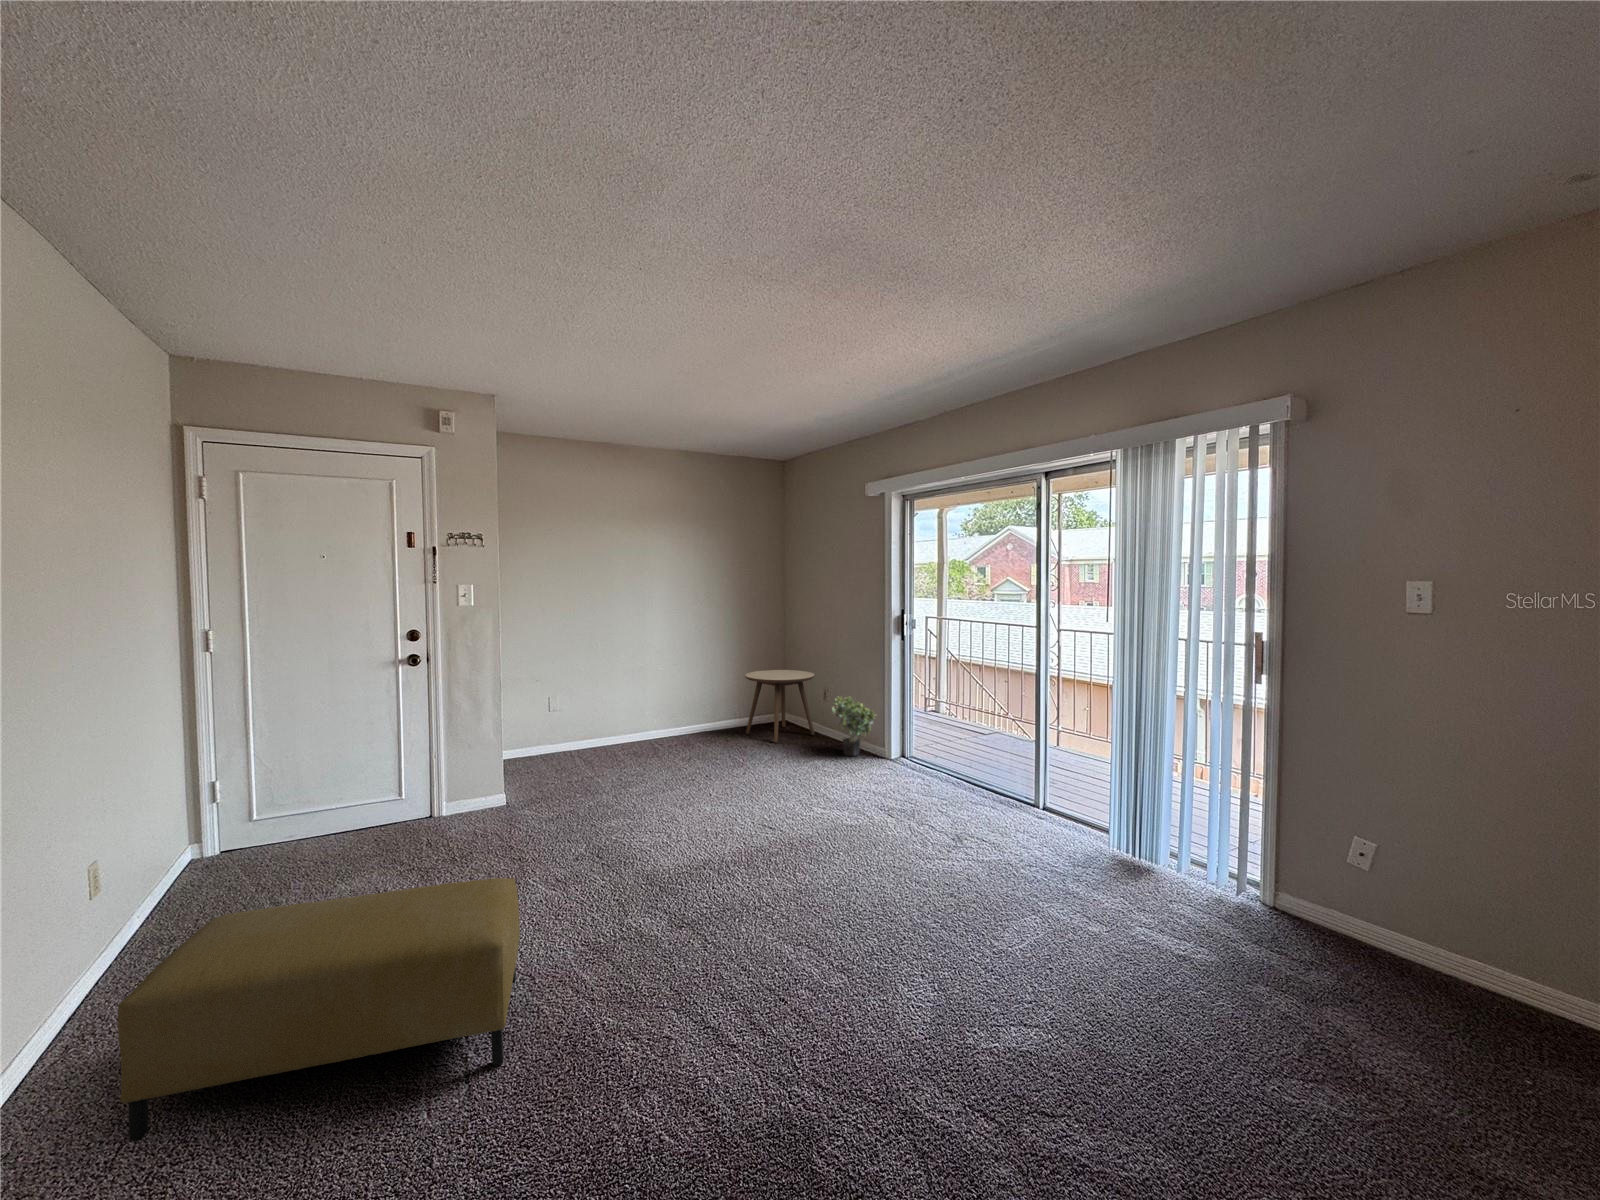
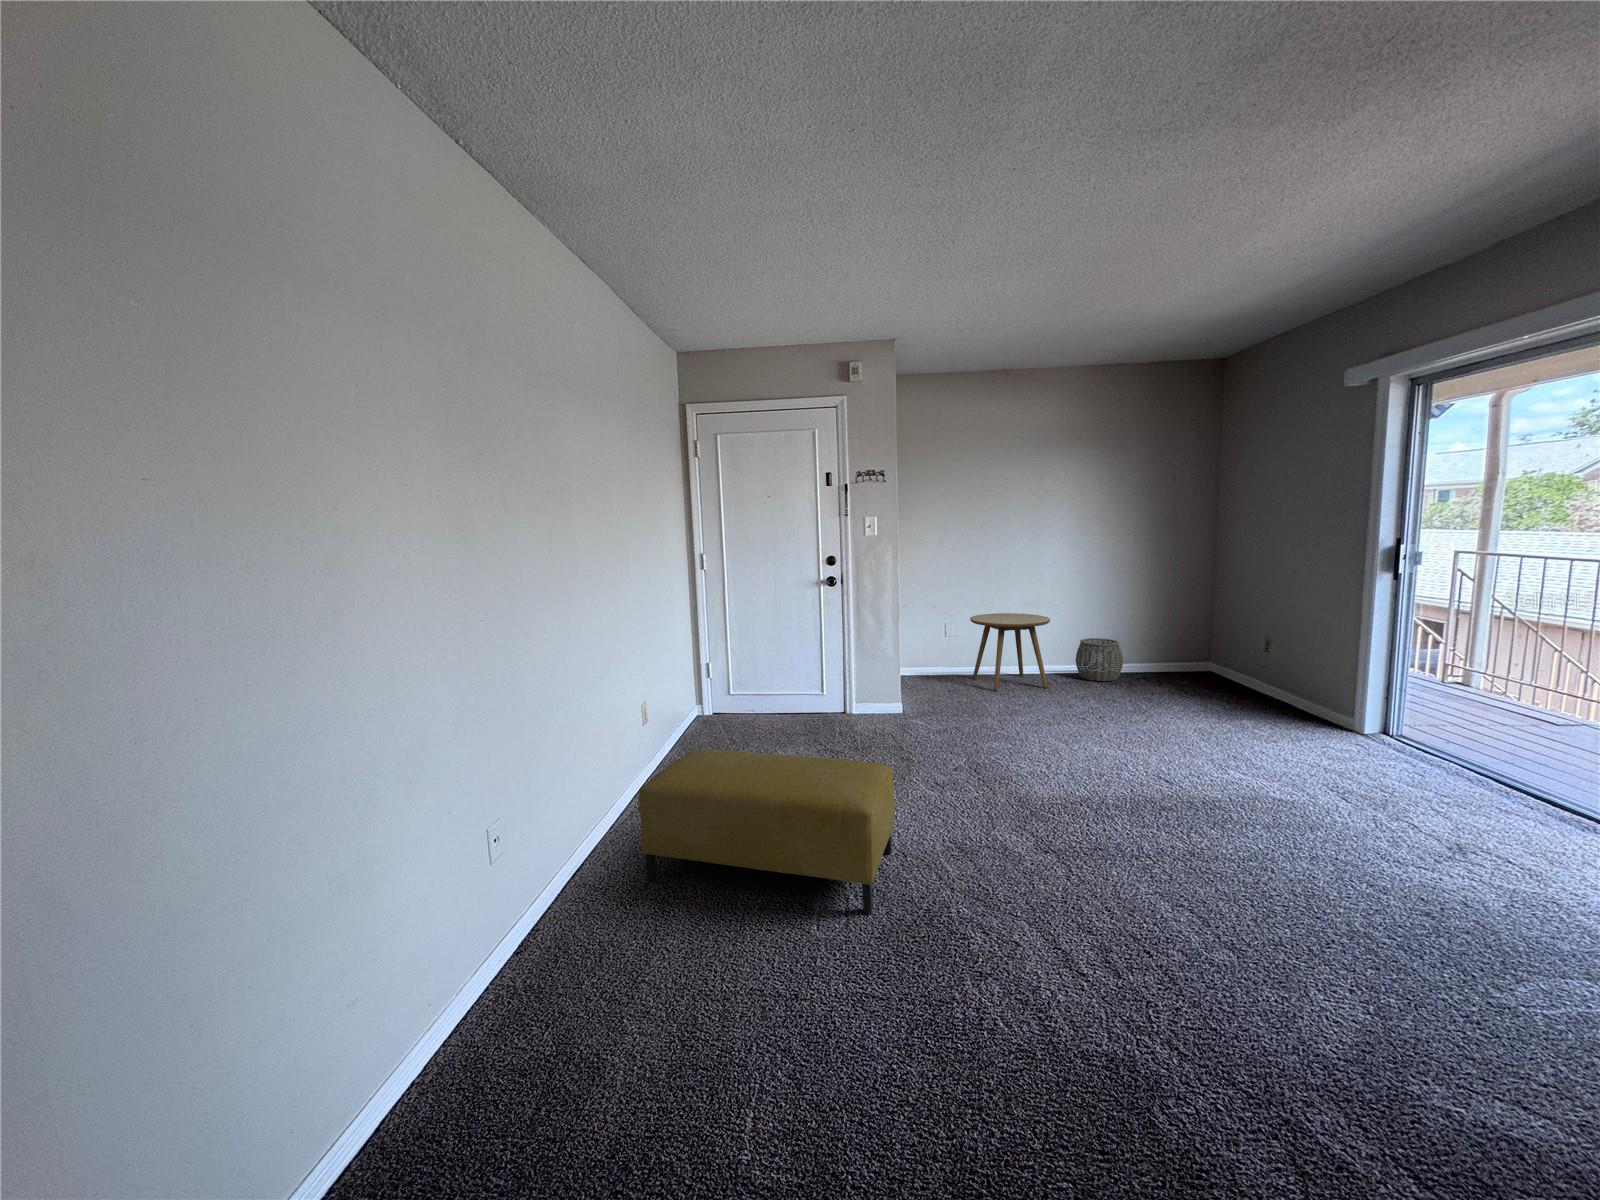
side table: present [745,670,815,743] -> present [970,613,1050,691]
potted plant: present [832,697,875,756] -> none [1270,647,1342,721]
woven basket: none [675,700,717,741] -> present [1076,638,1123,681]

